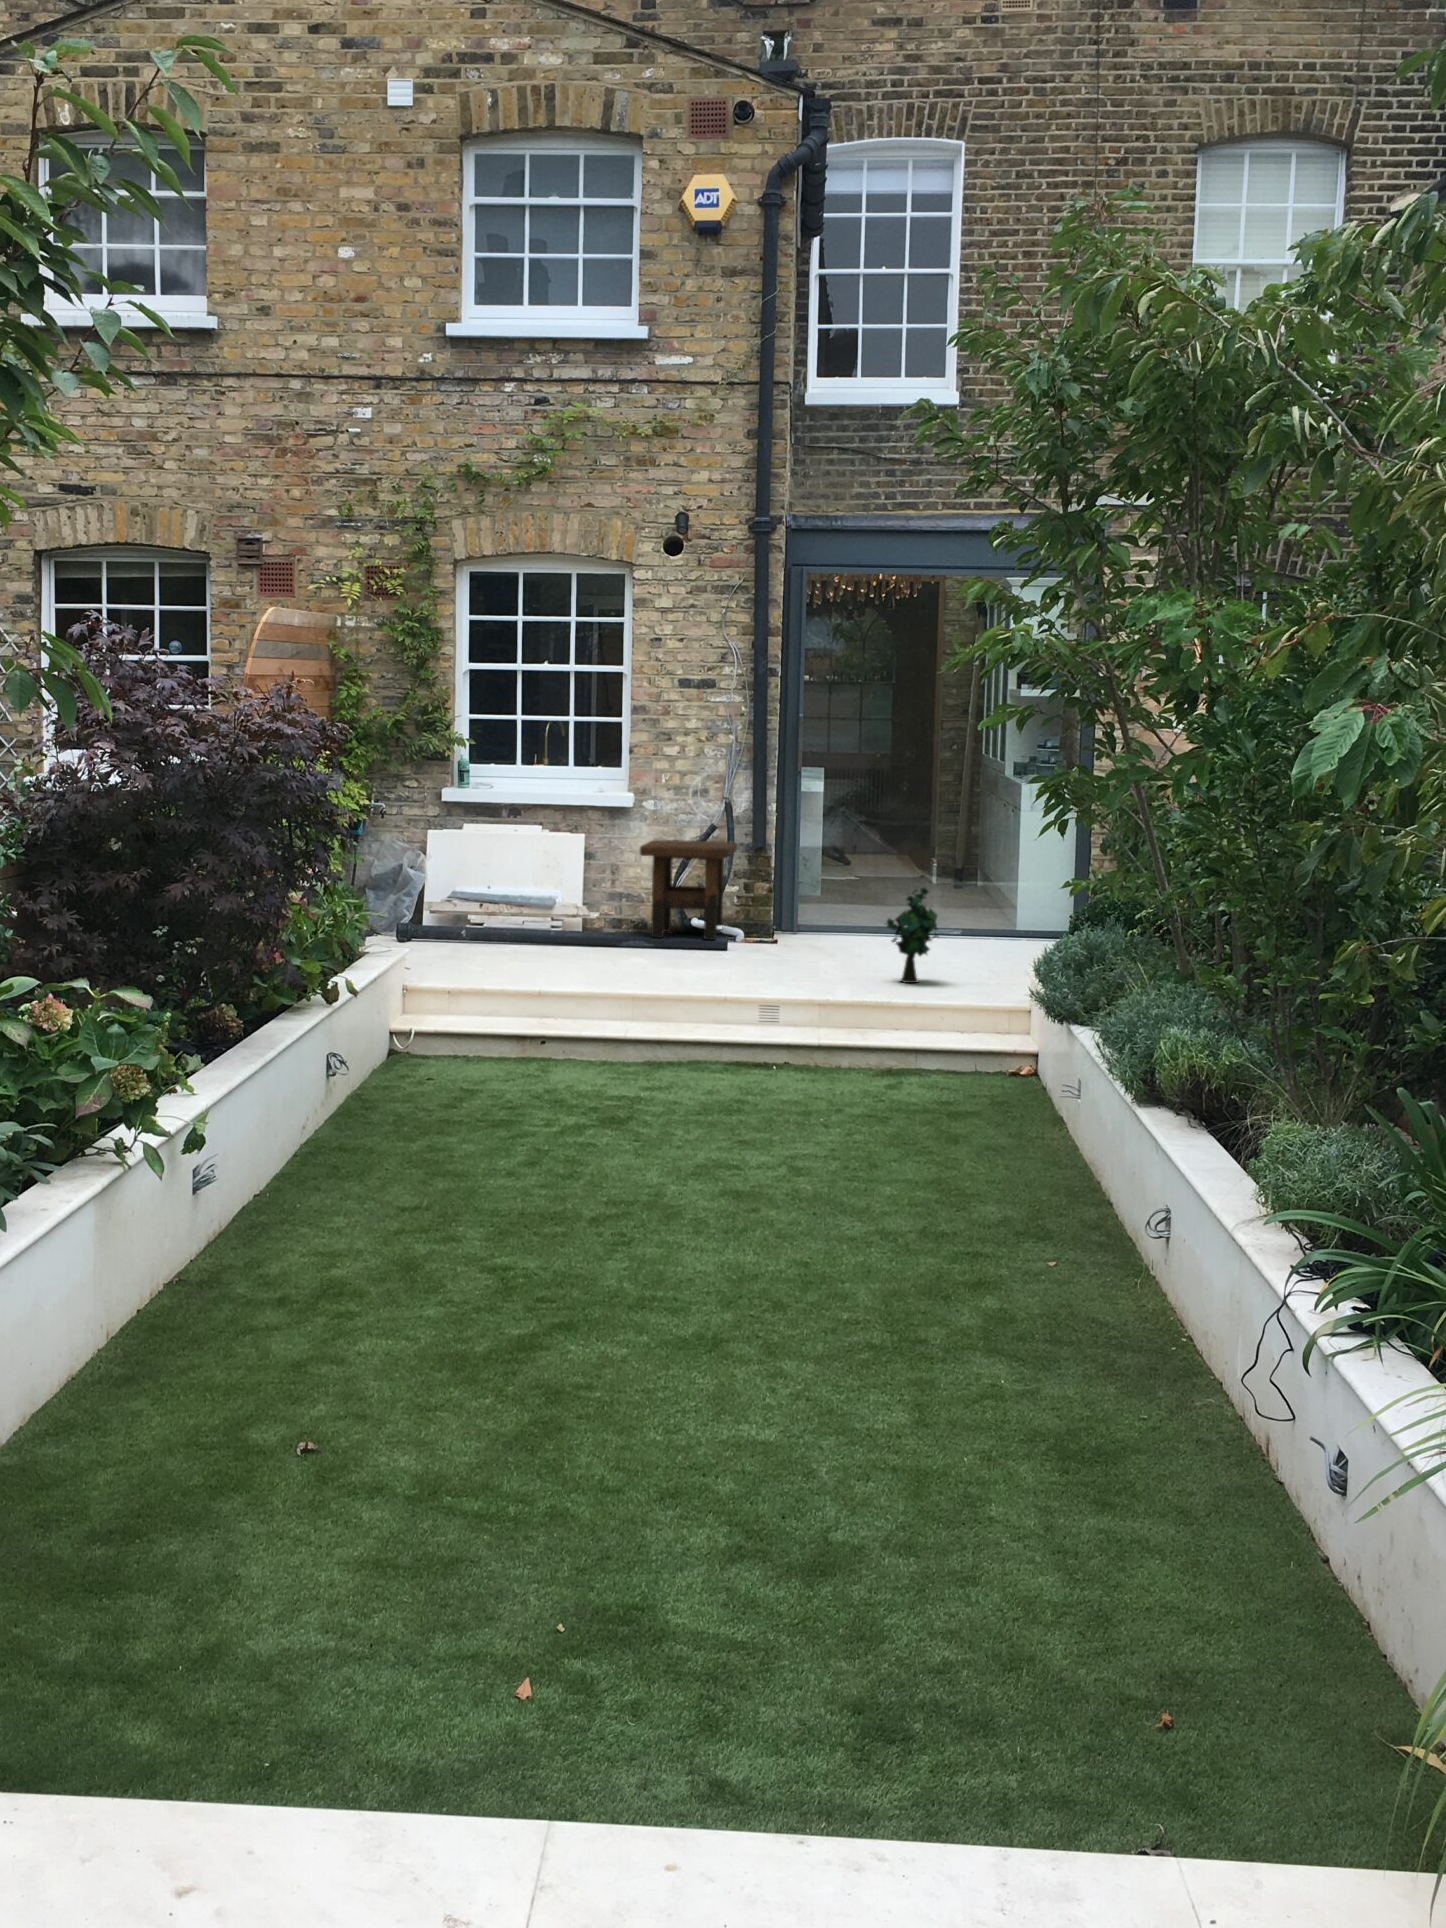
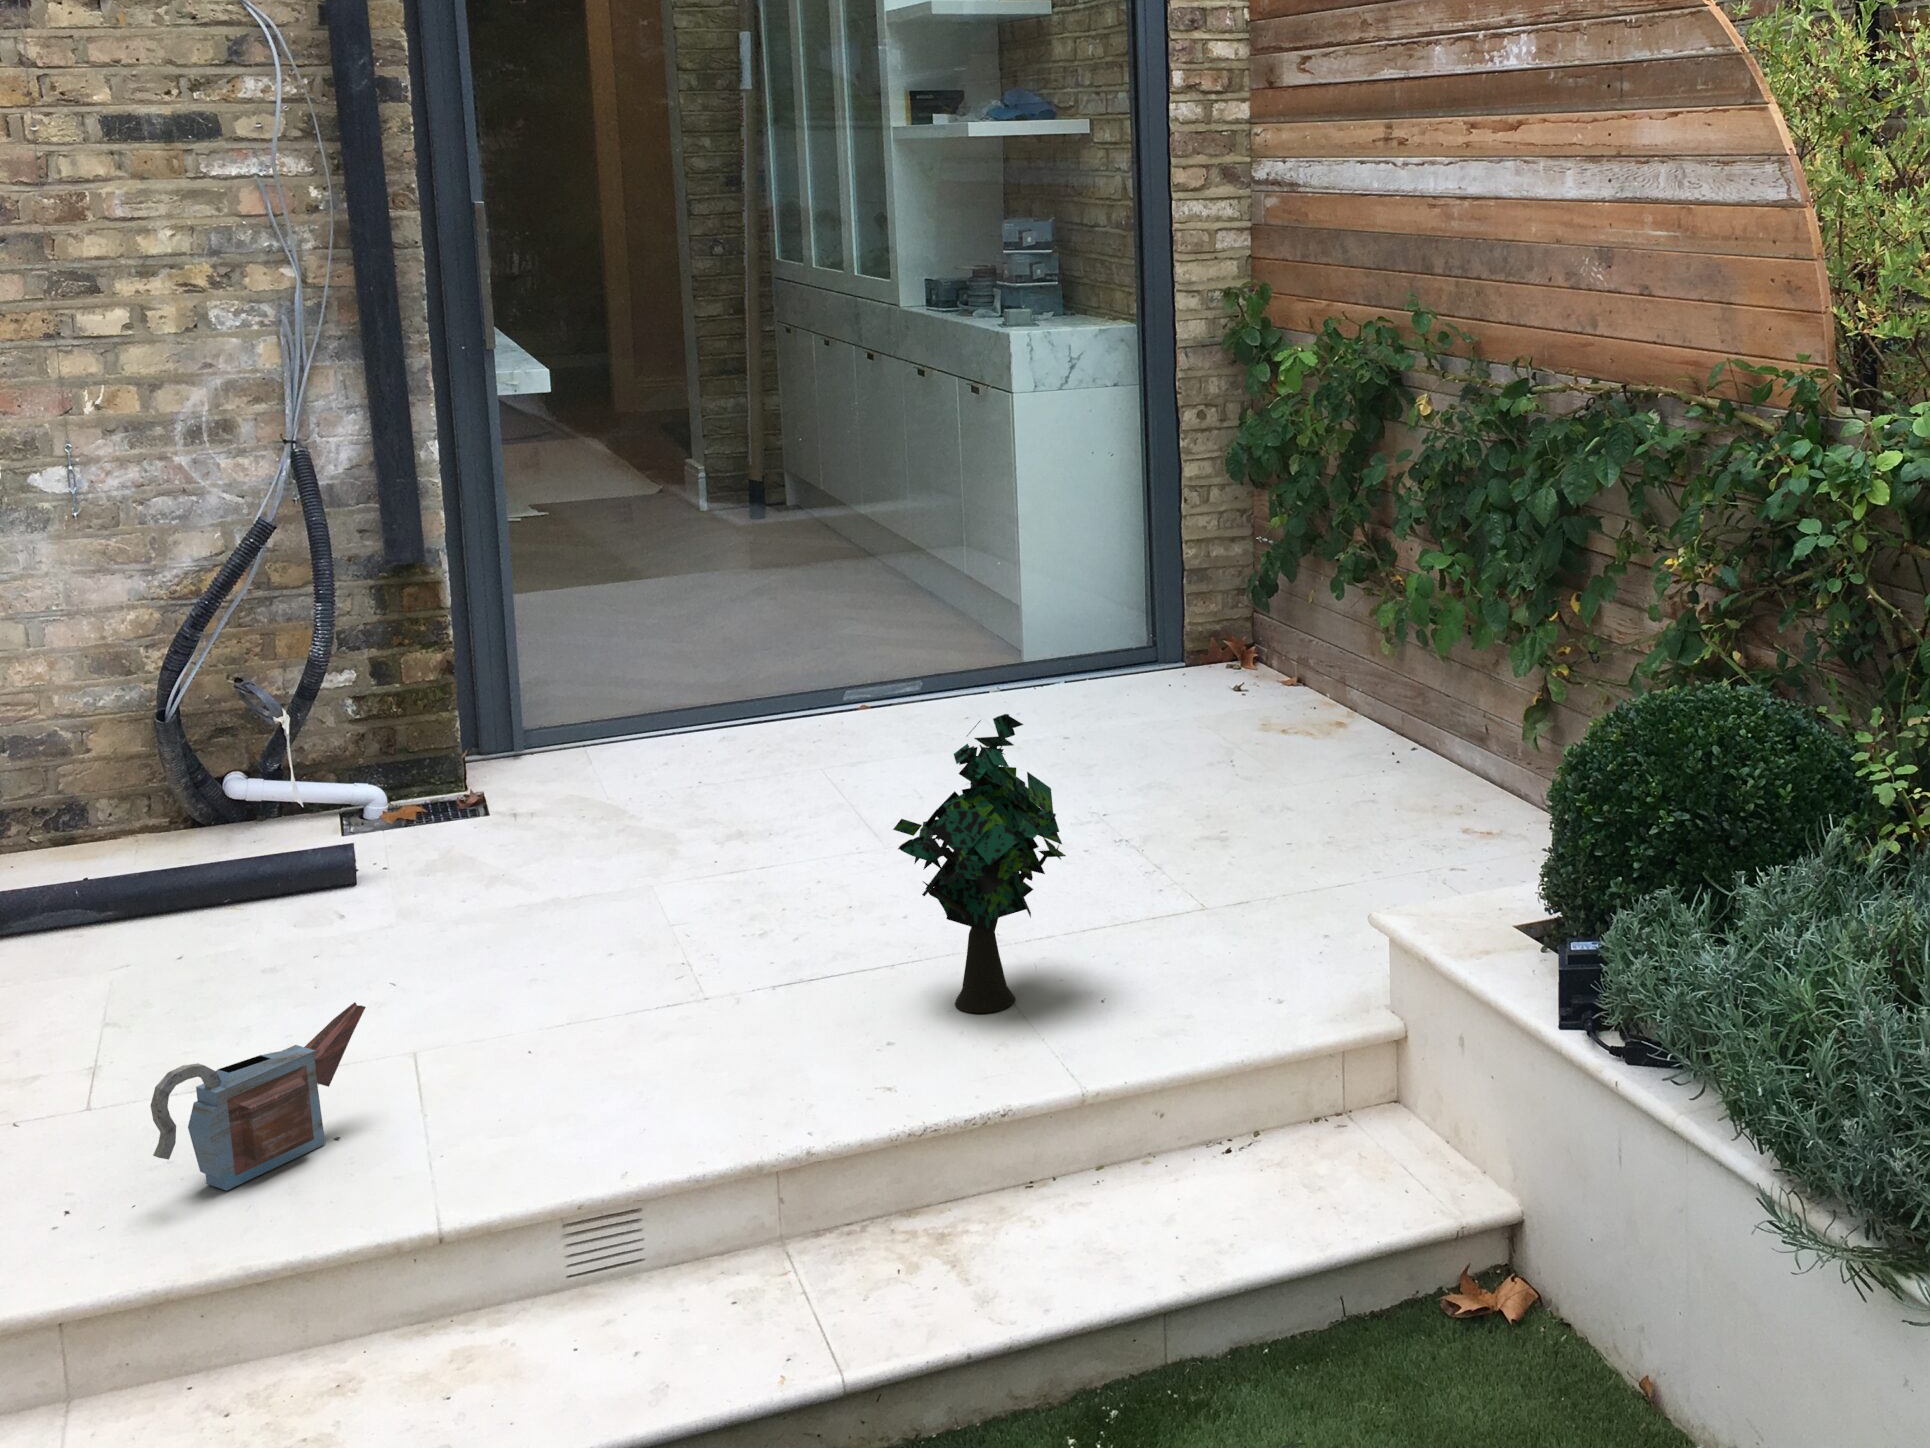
side table: present [640,840,737,940] -> none [26,559,340,882]
watering can: none [669,941,726,980] -> present [151,1002,366,1191]

